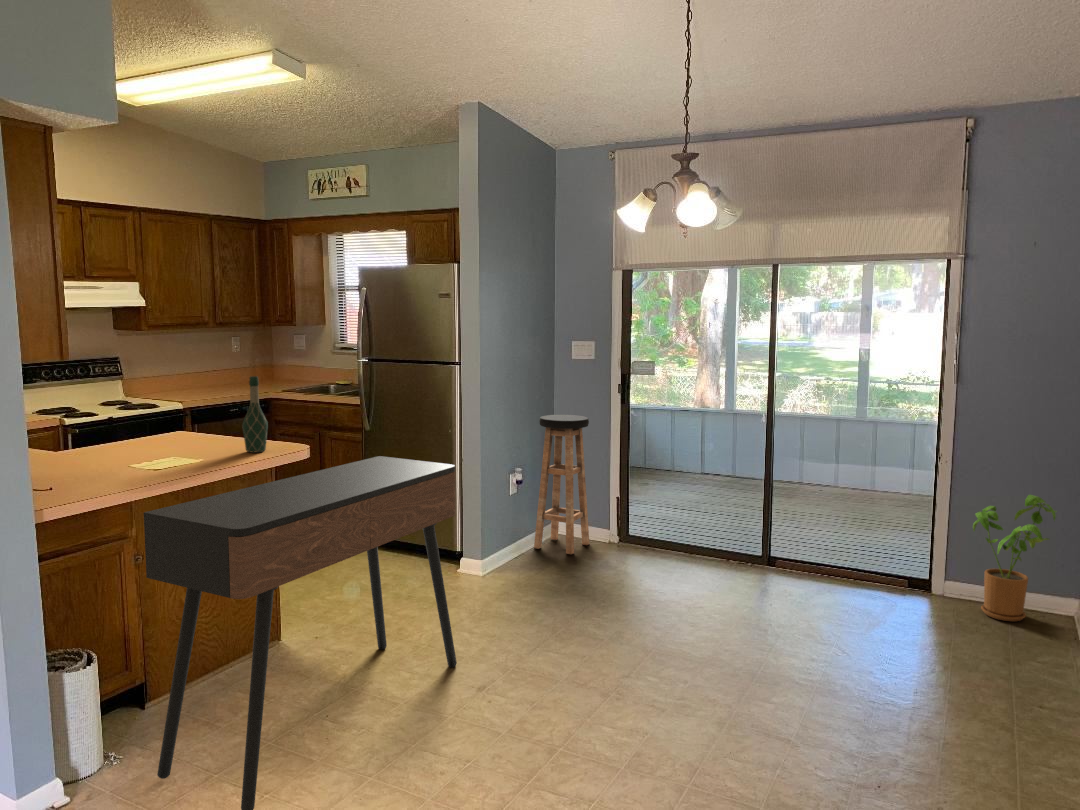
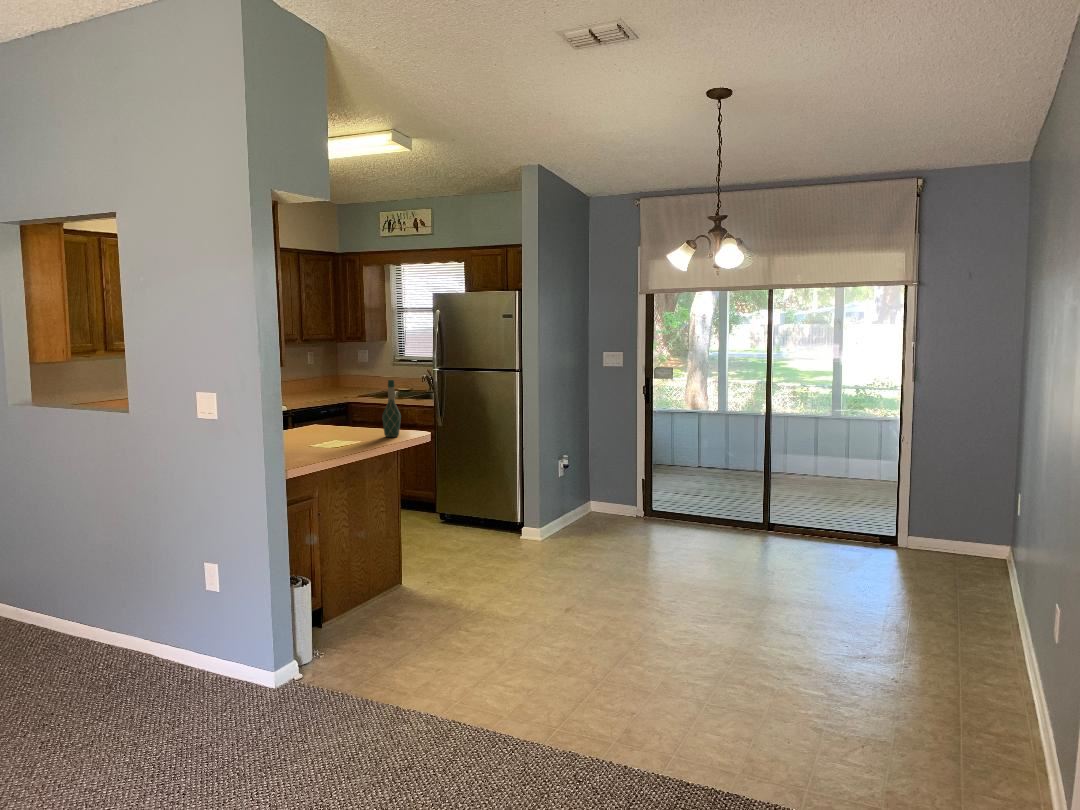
bar stool: present [534,415,589,554] -> none [577,413,621,525]
console table: present [144,456,457,810] -> none [352,440,544,680]
house plant: present [973,495,1056,621] -> none [928,467,991,565]

